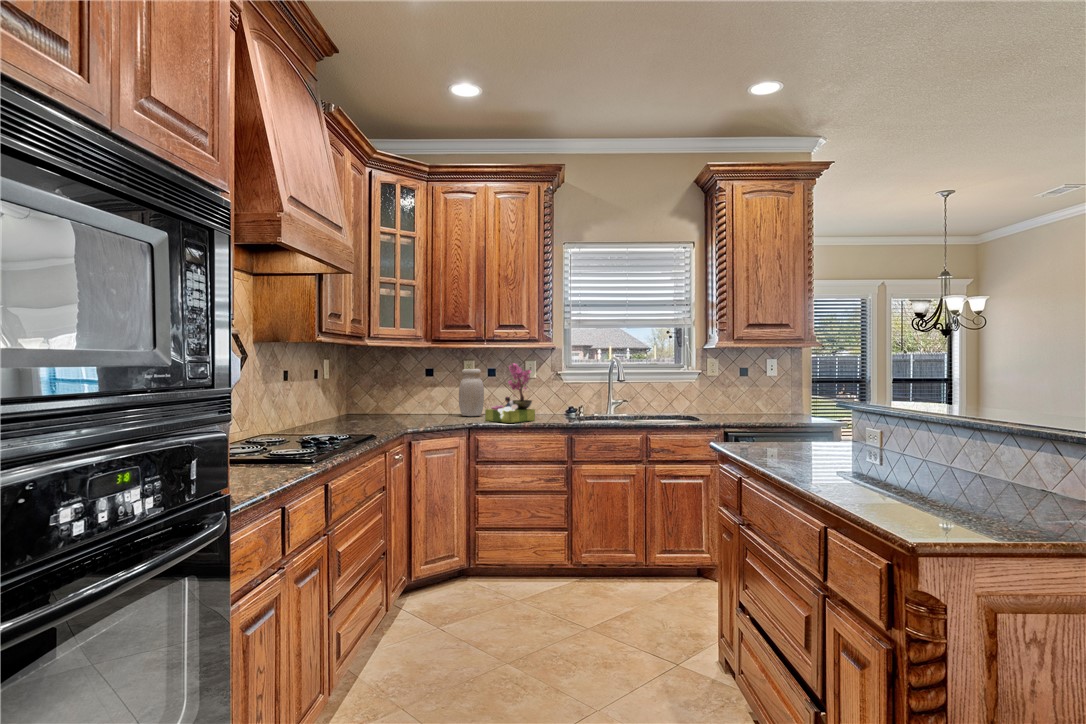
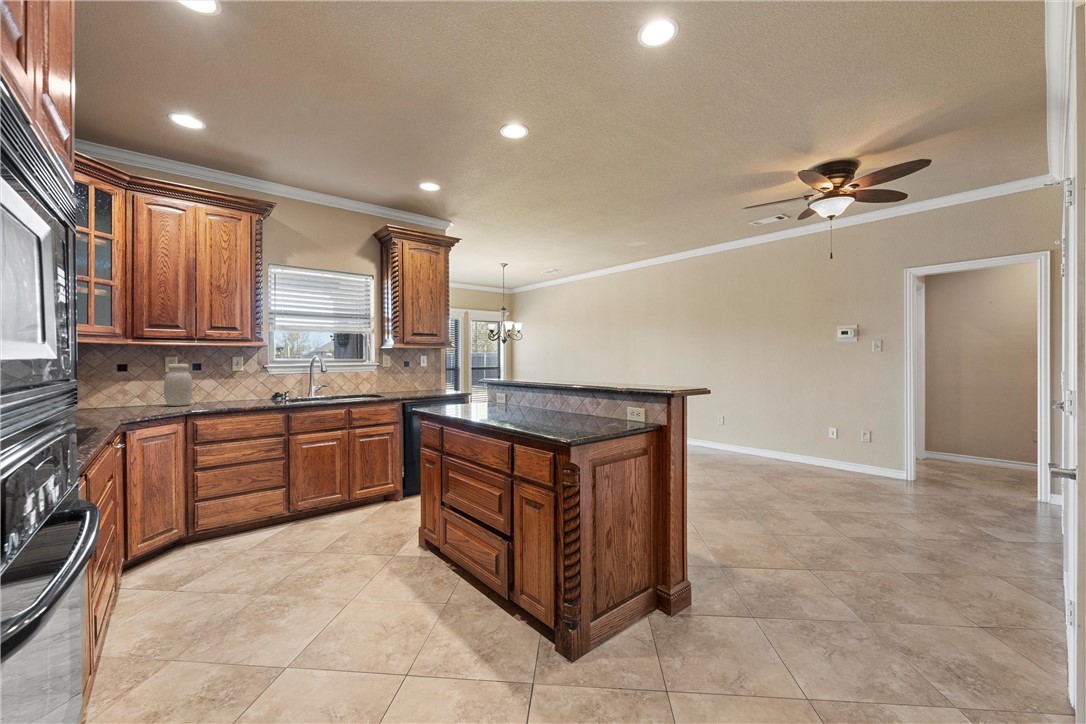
flower arrangement: present [485,363,535,423] -> none [200,358,251,408]

